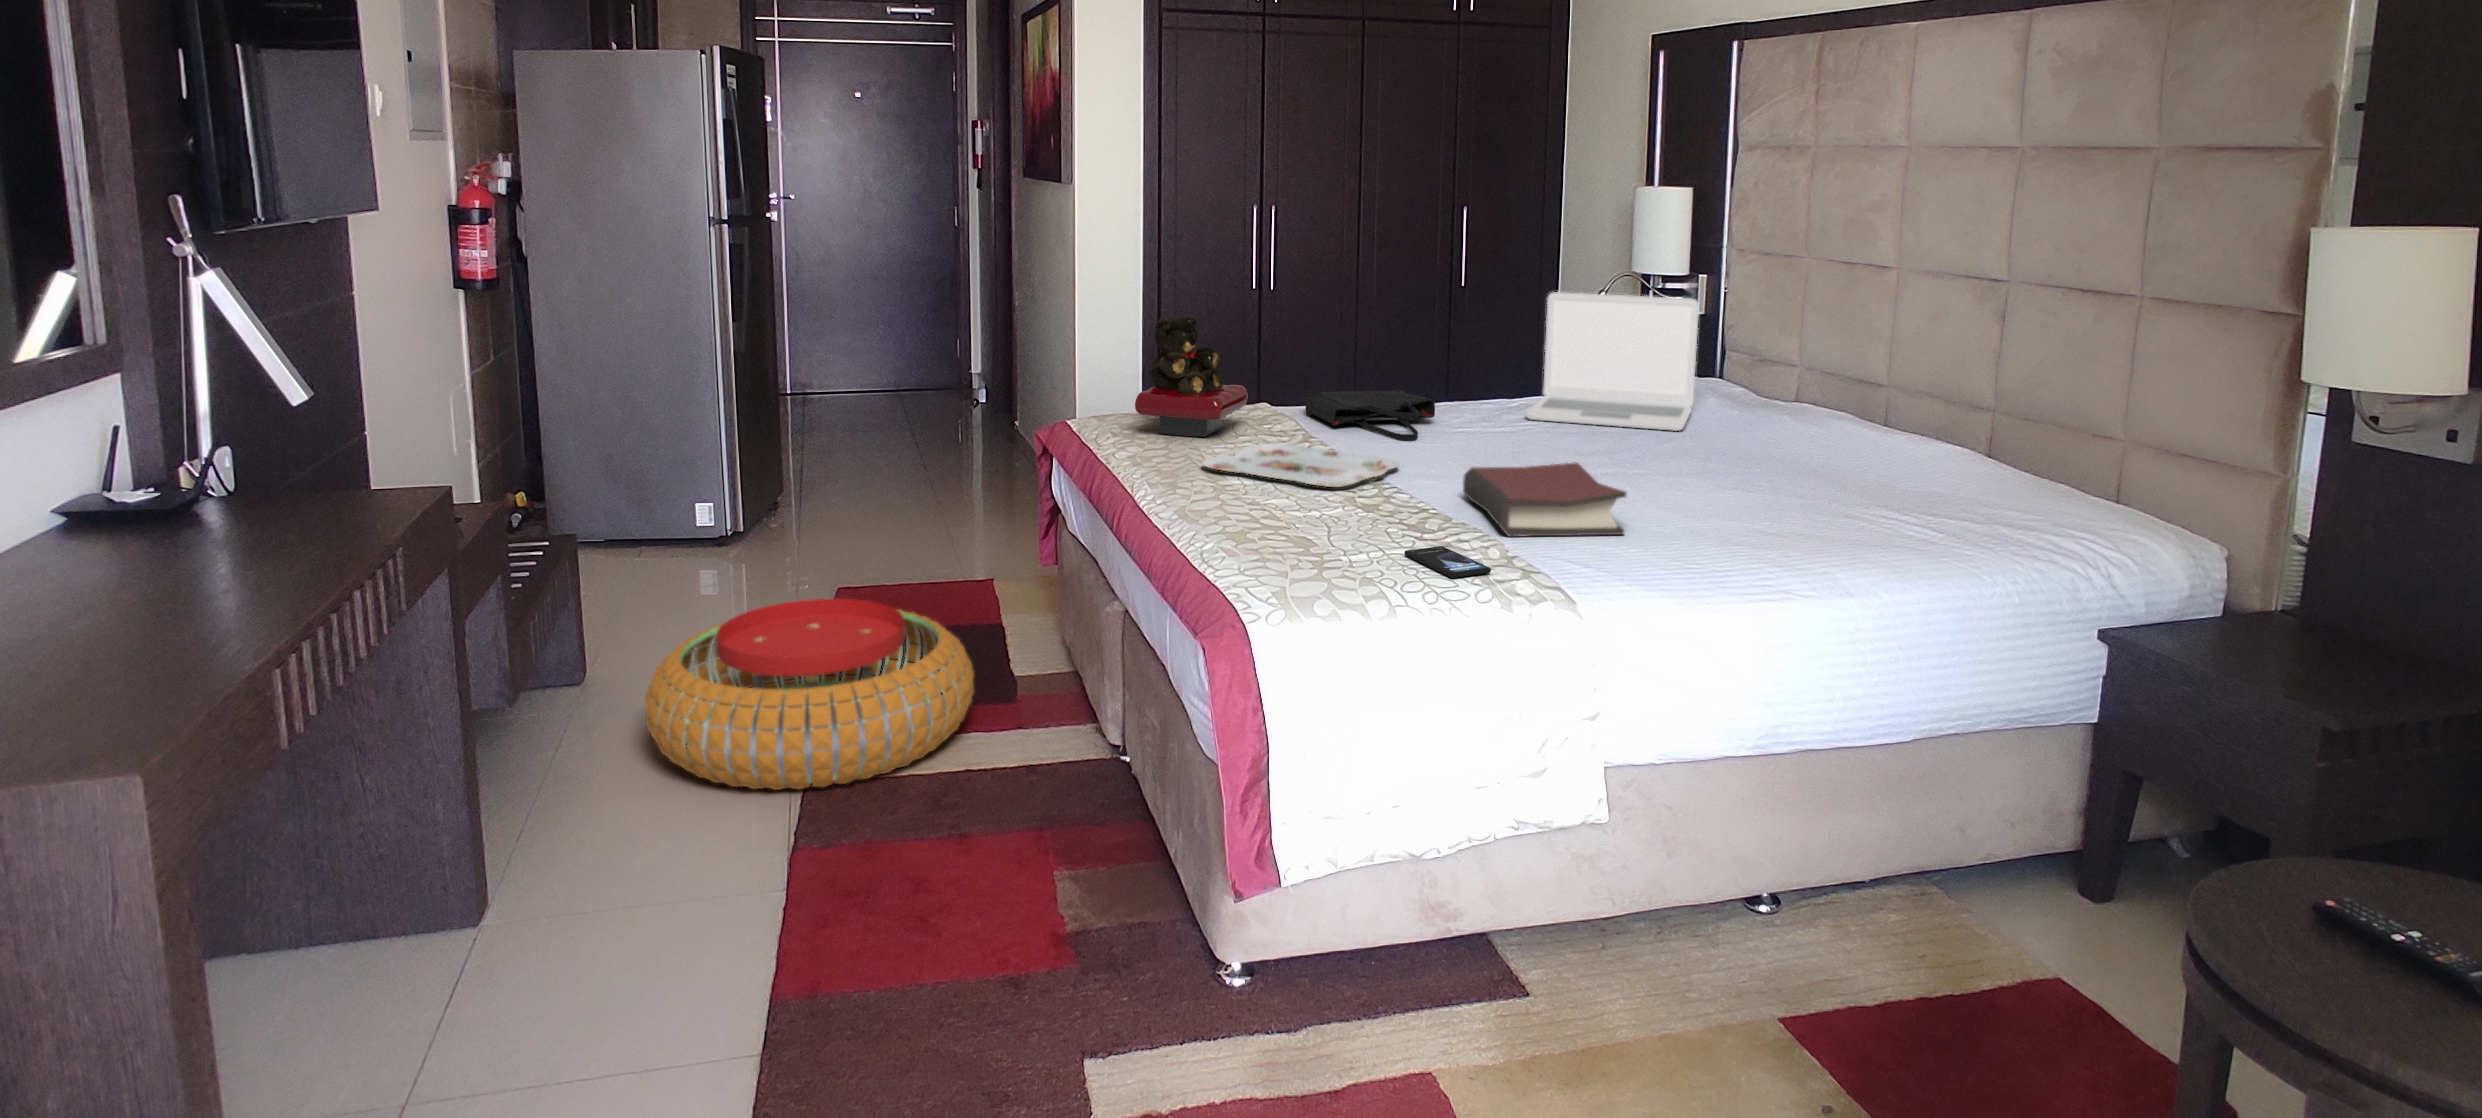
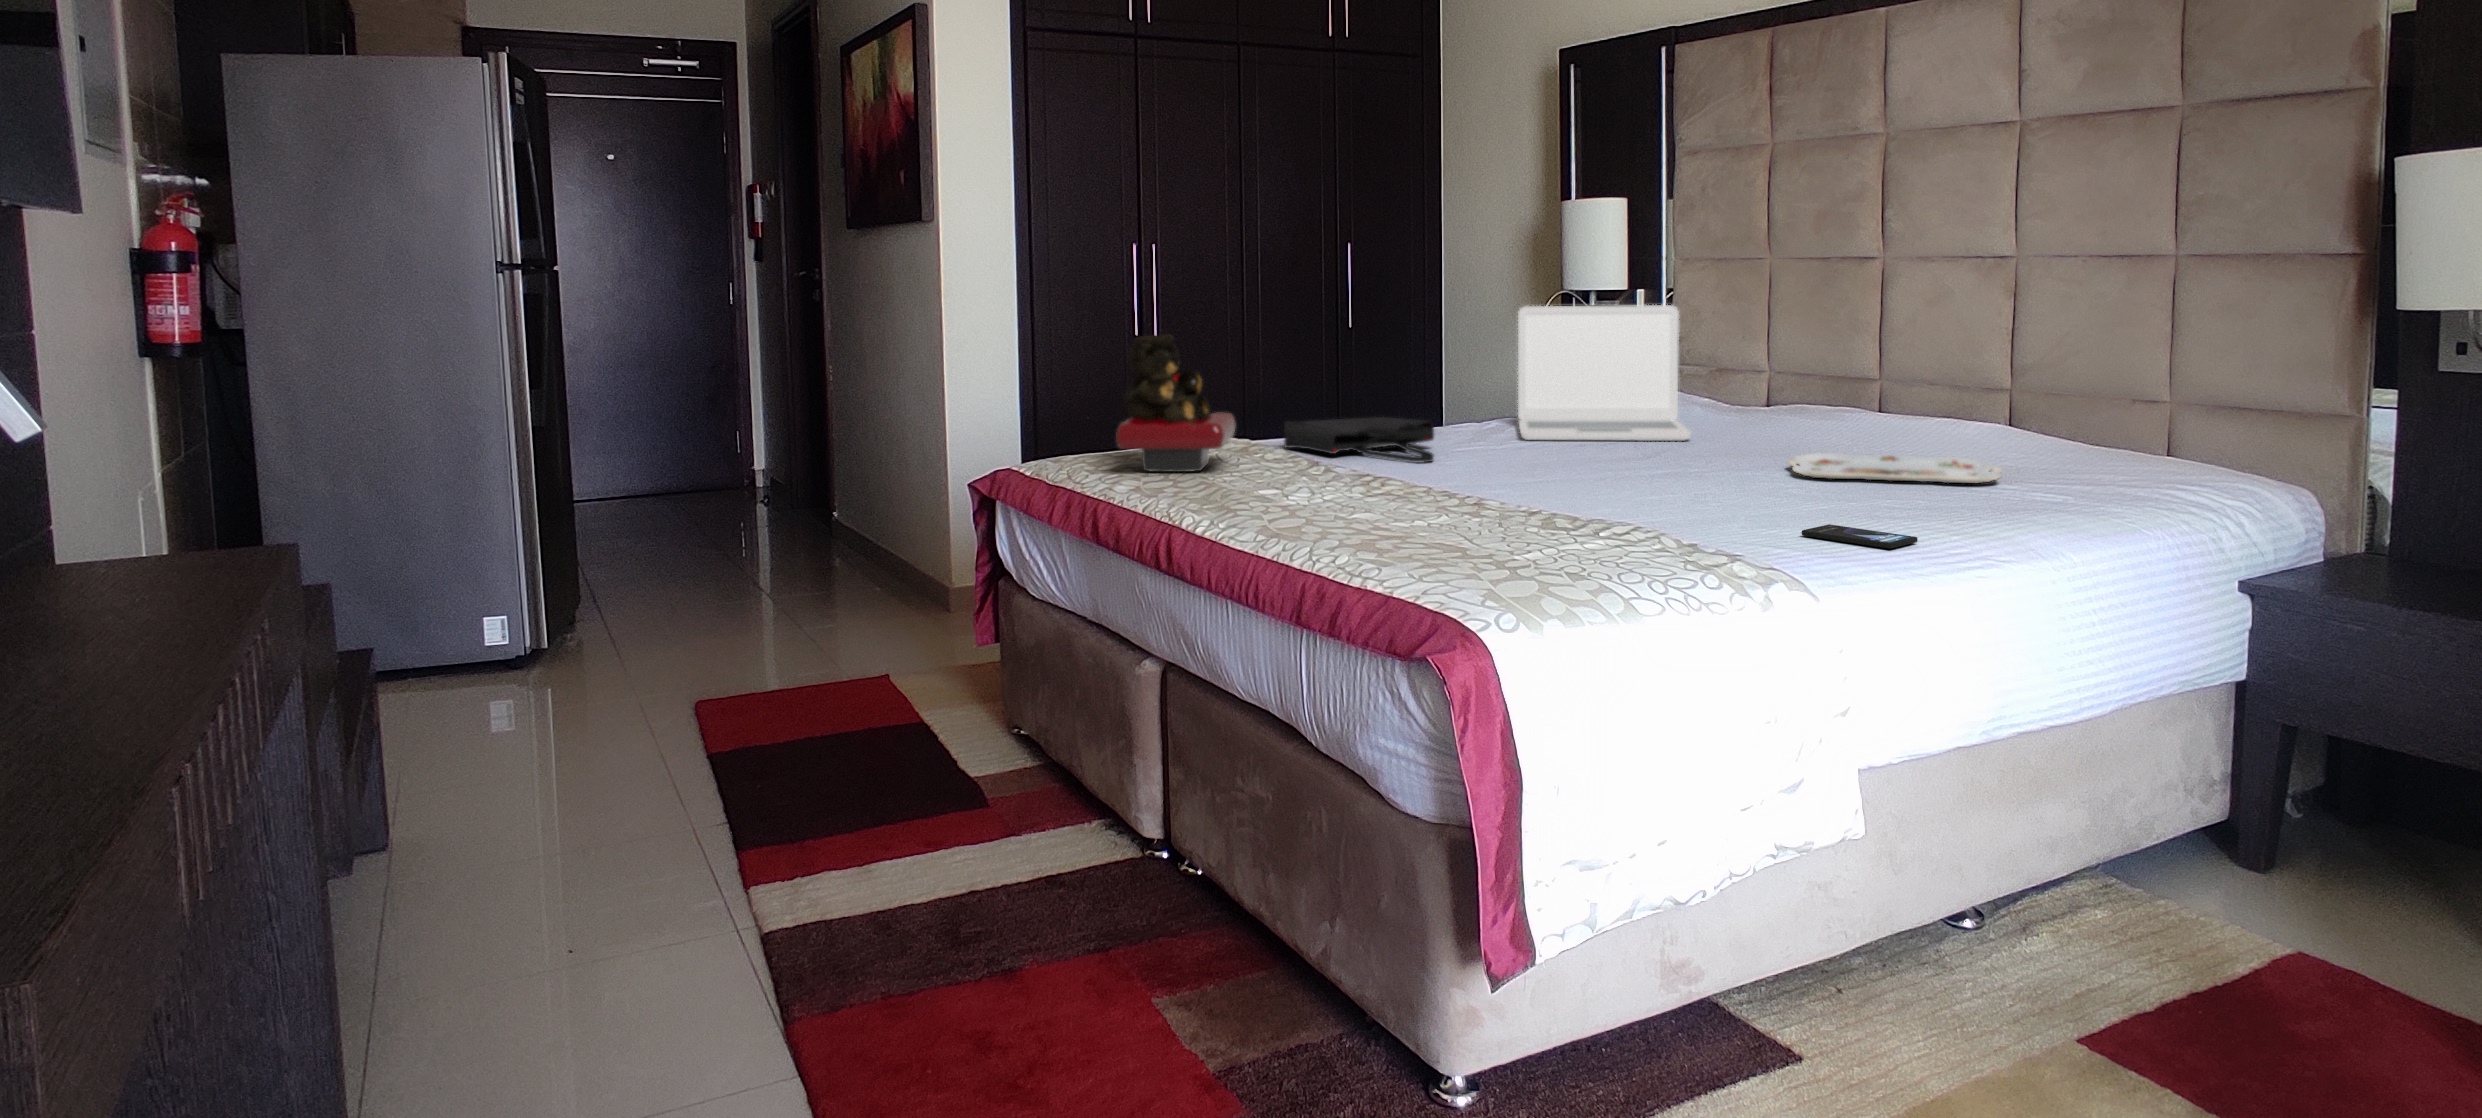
serving tray: present [1202,443,1399,487] -> present [1788,453,2002,484]
hardback book: present [1463,462,1626,537] -> none [1557,456,1768,531]
smartphone: present [1404,546,1491,578] -> present [1802,524,1918,549]
pouf: present [645,599,974,790] -> none [520,699,956,952]

